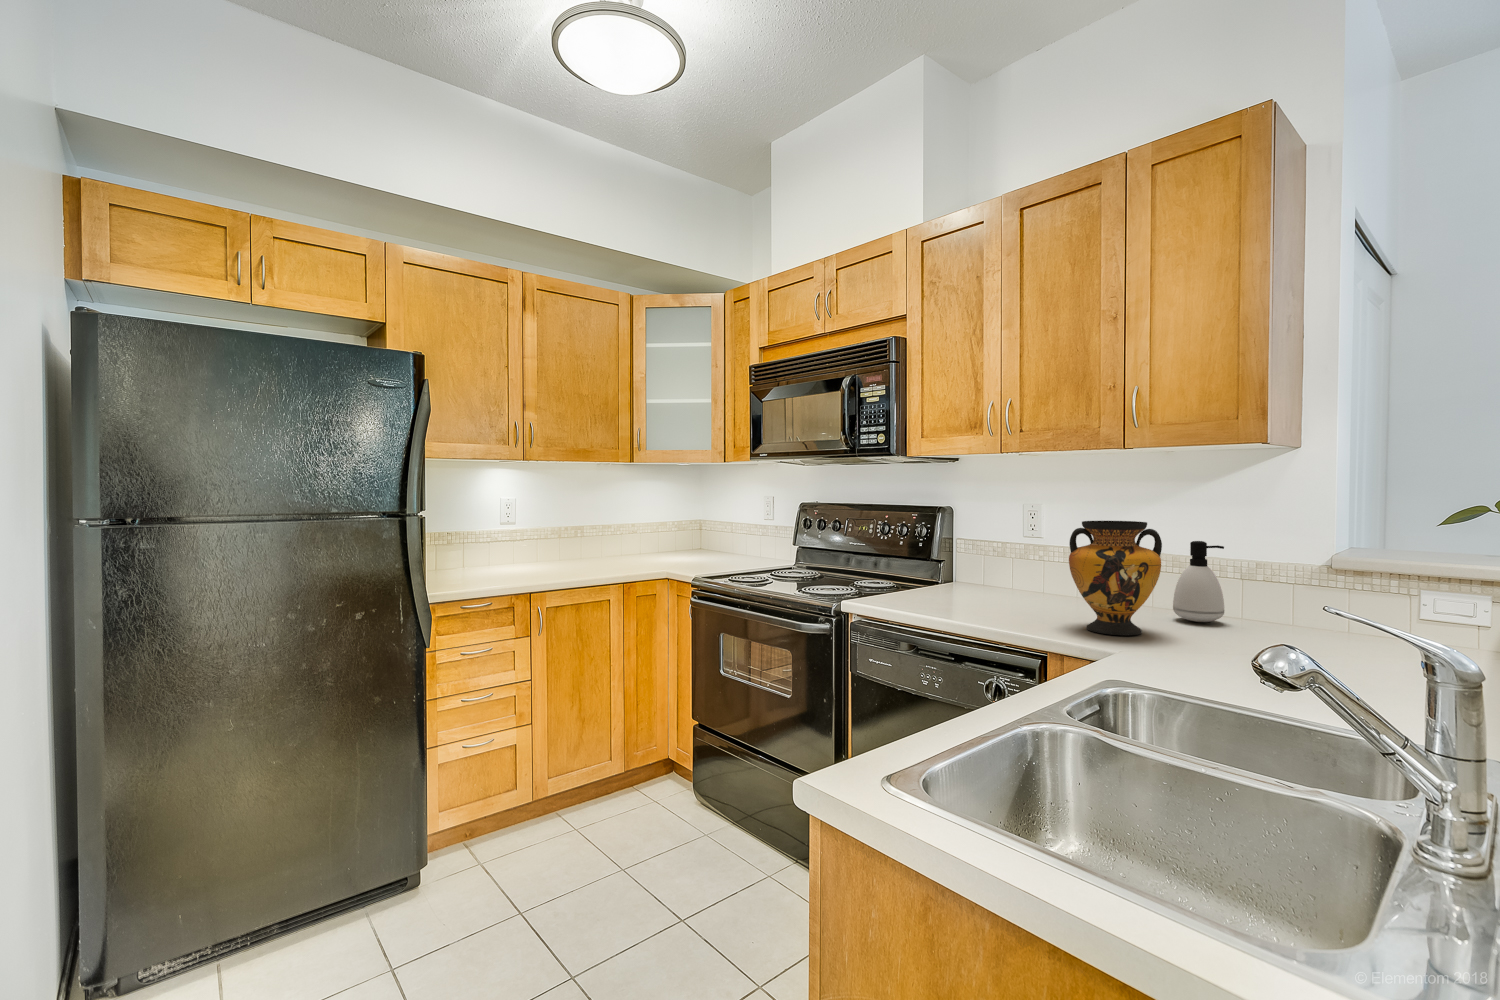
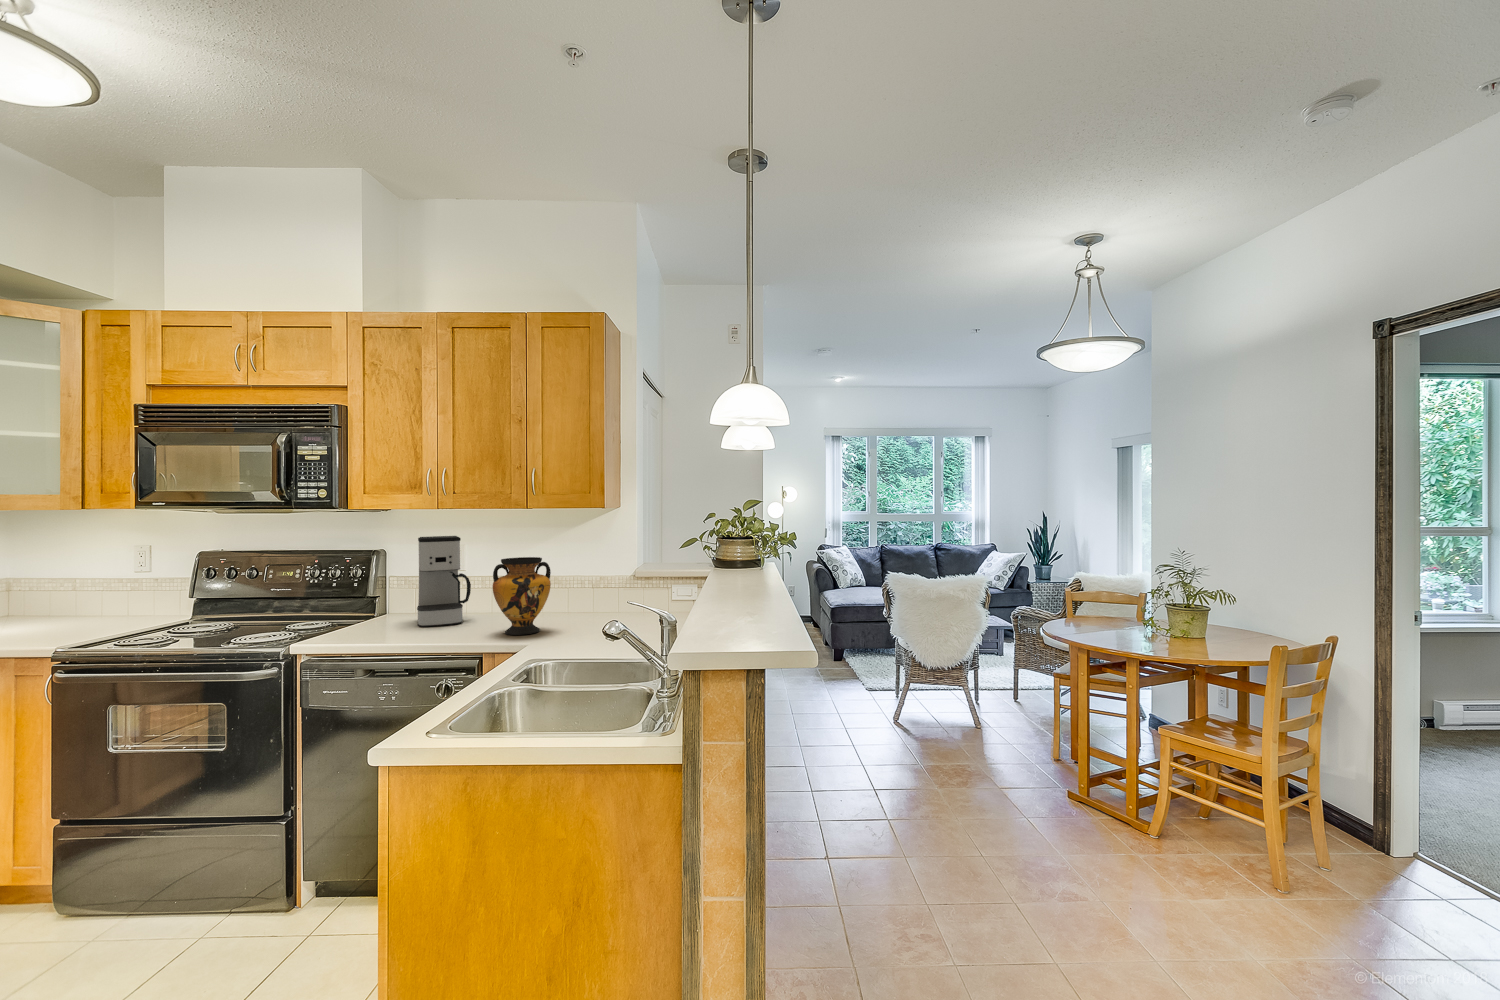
coffee maker: none [979,491,1047,605] -> present [417,536,471,627]
soap dispenser: present [1173,541,1224,622] -> none [555,567,584,619]

